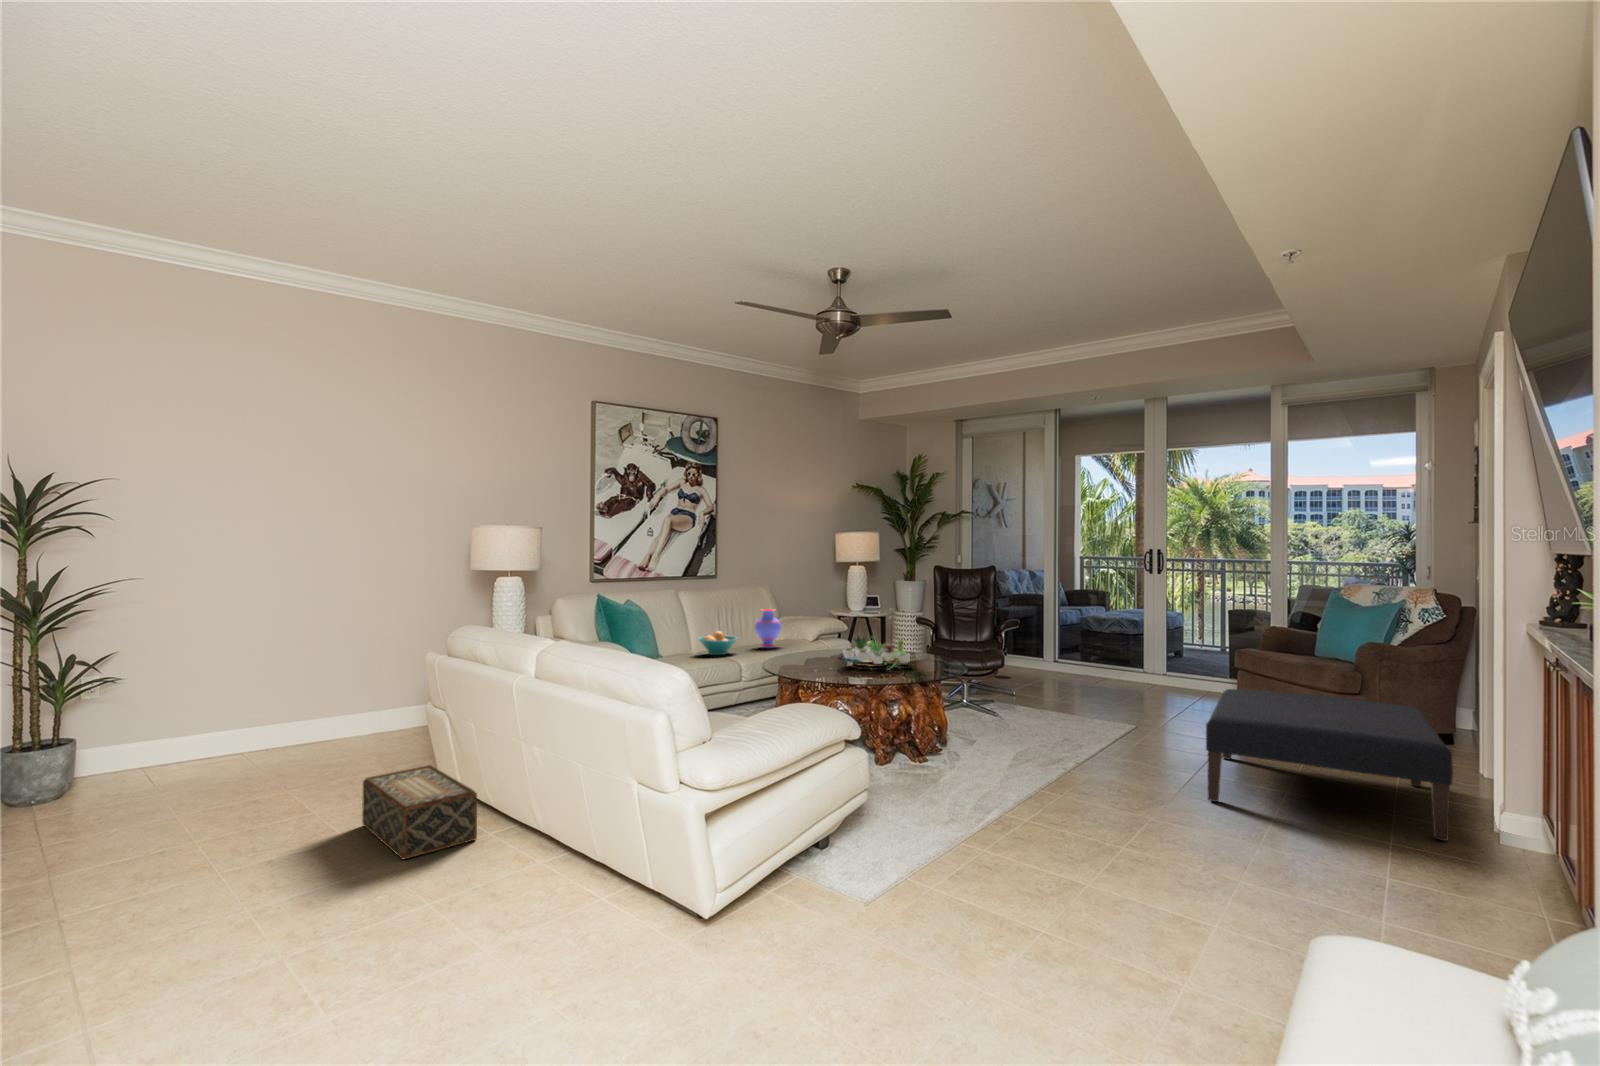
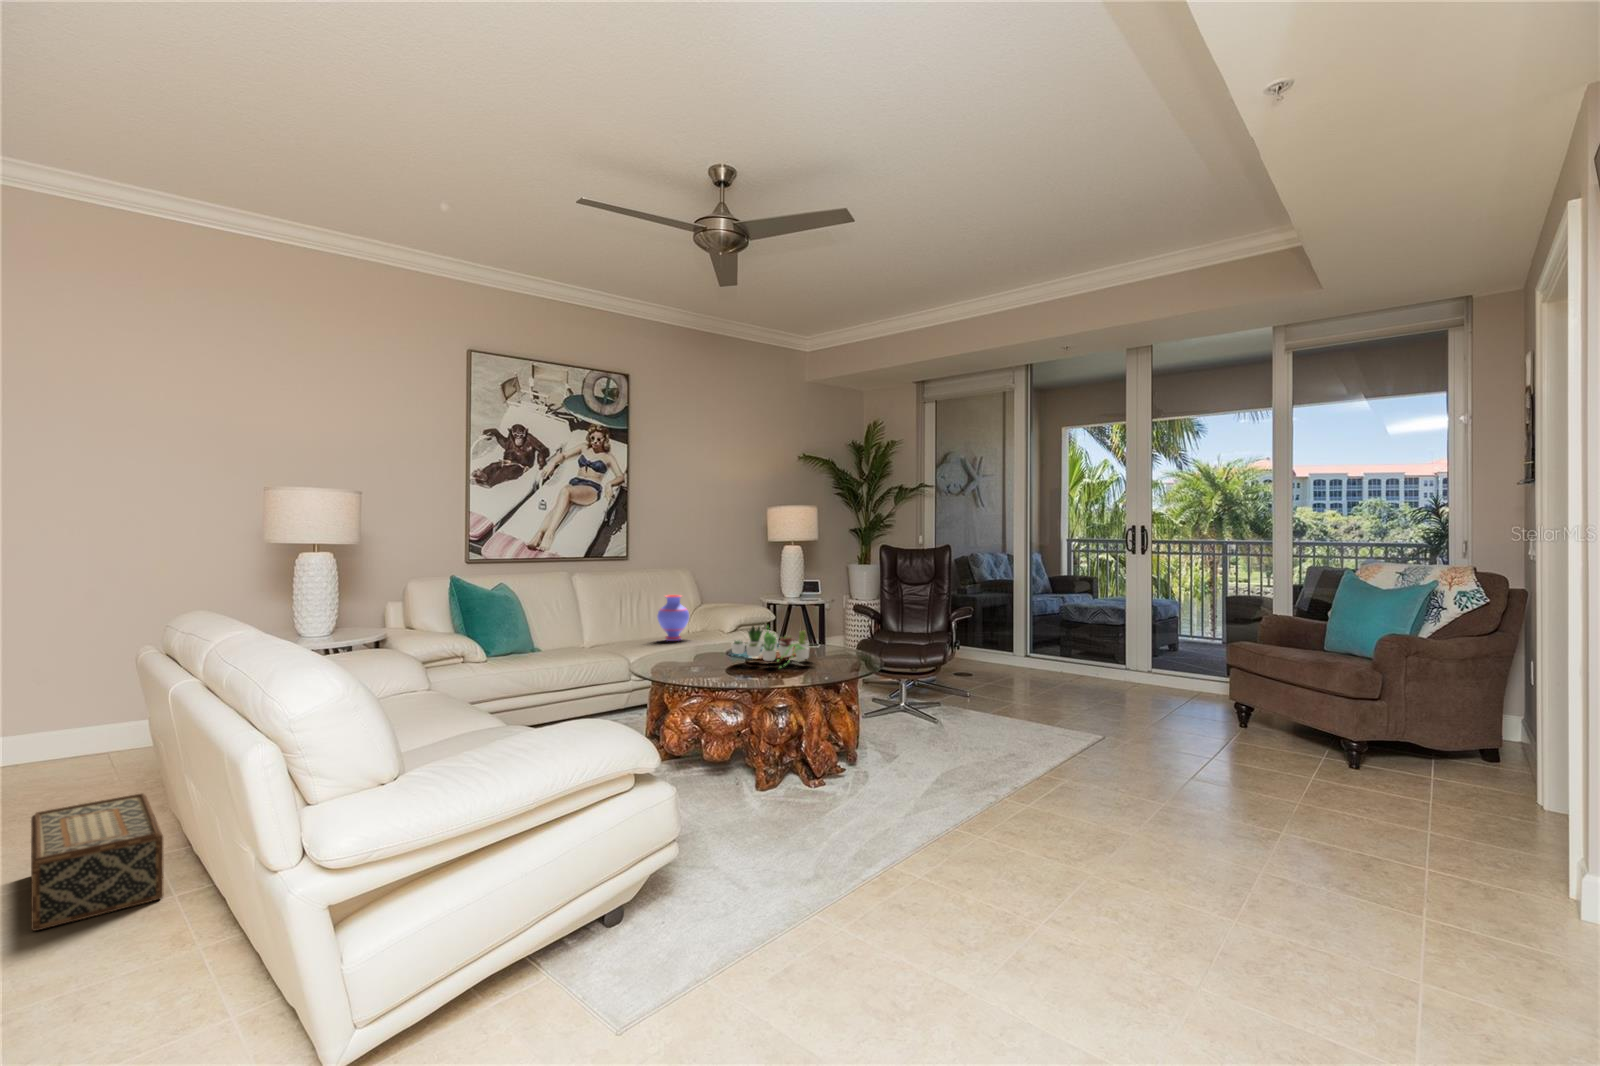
fruit bowl: present [699,631,737,655] -> none [582,621,631,649]
ottoman: present [1206,689,1453,841] -> none [1168,693,1499,908]

